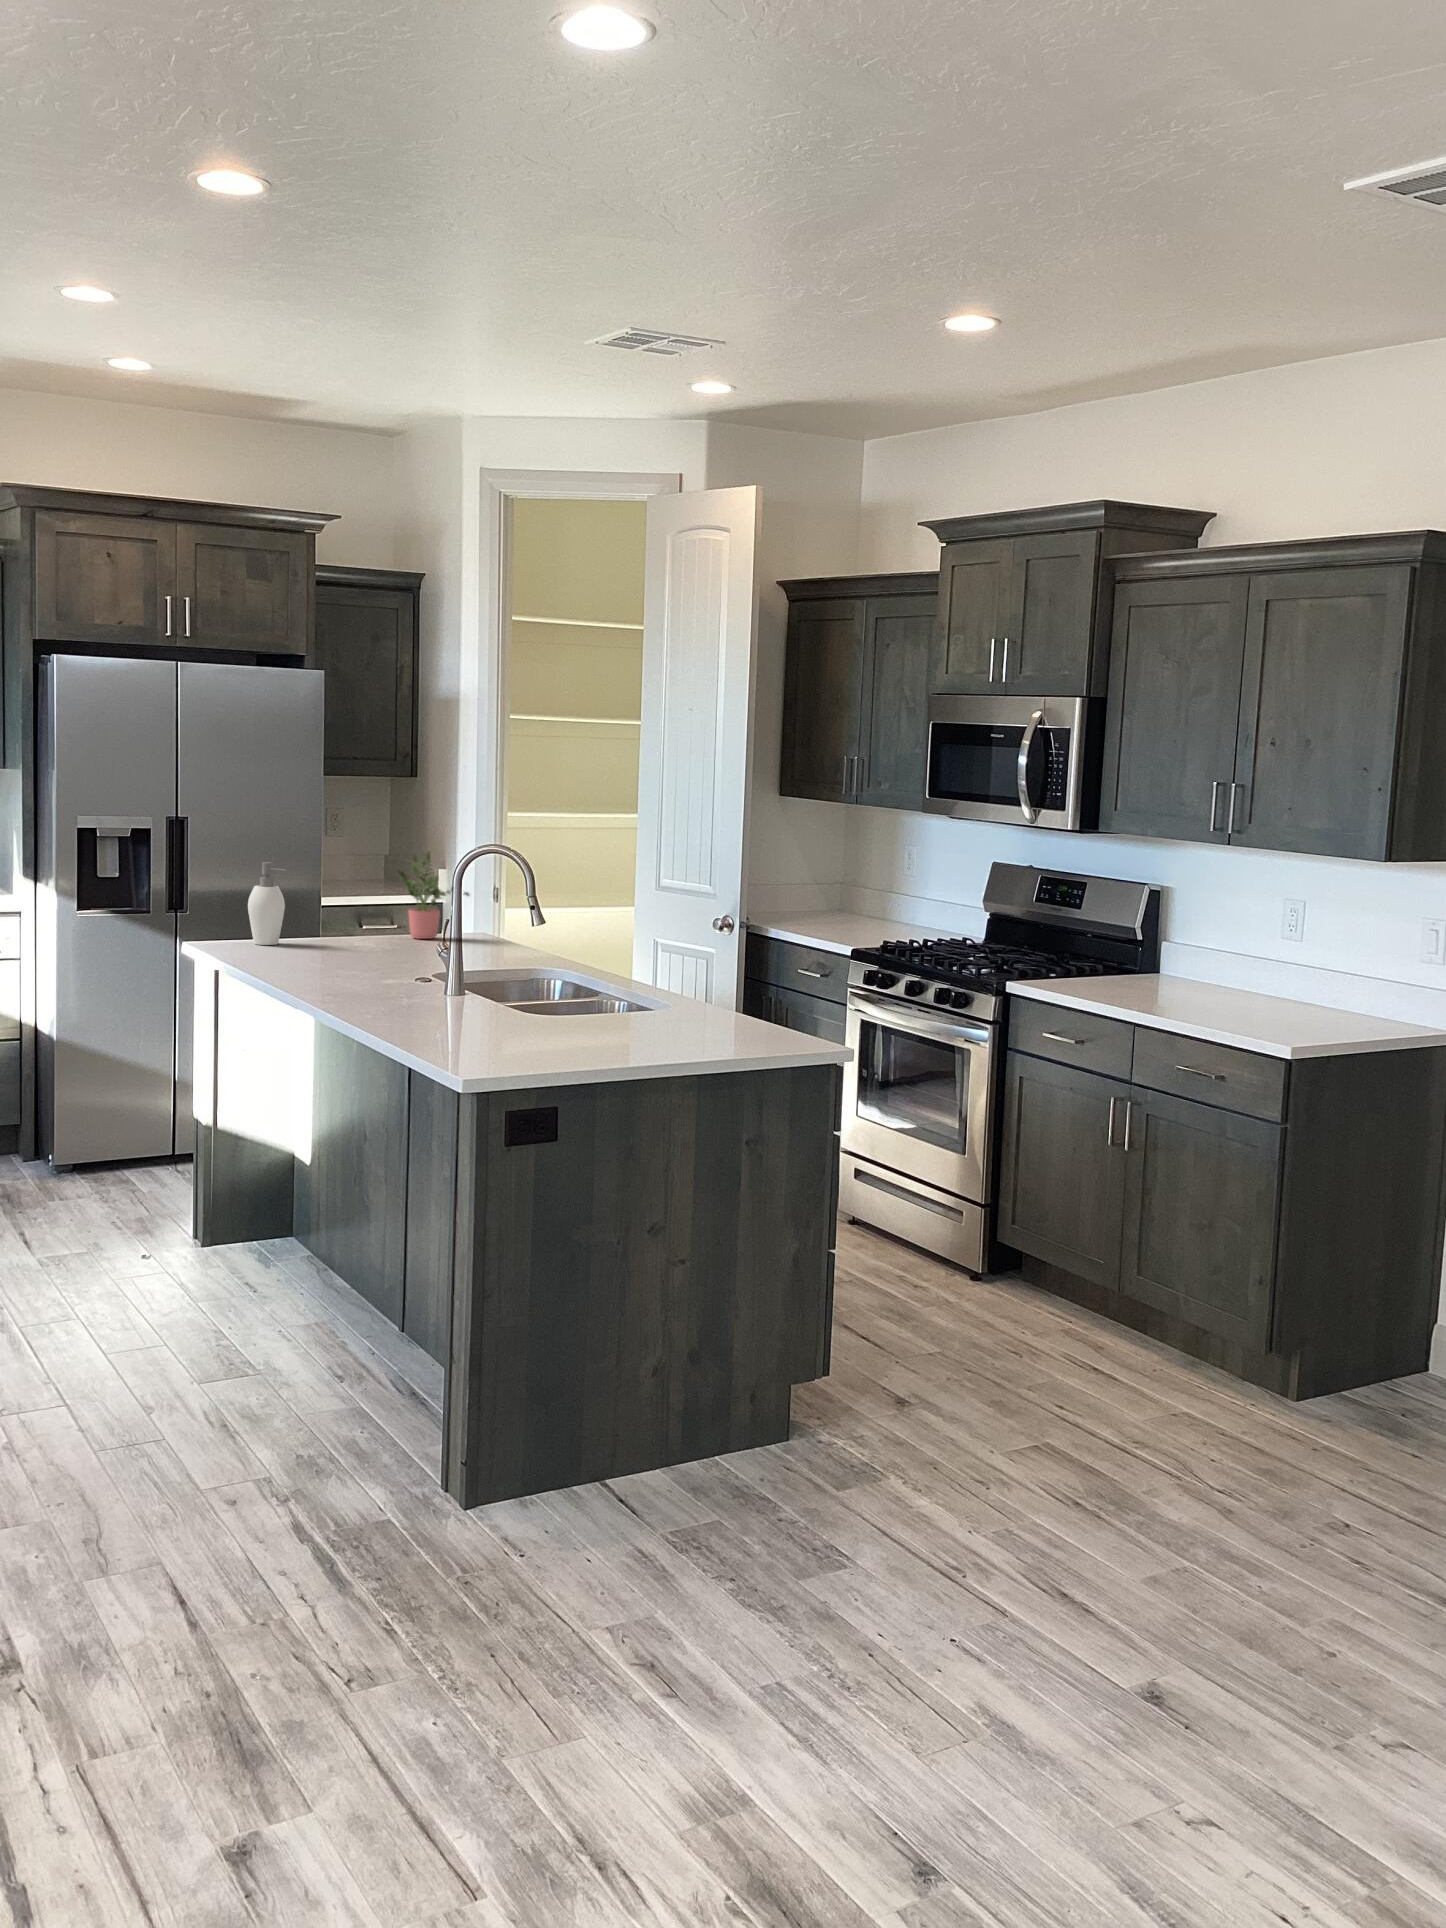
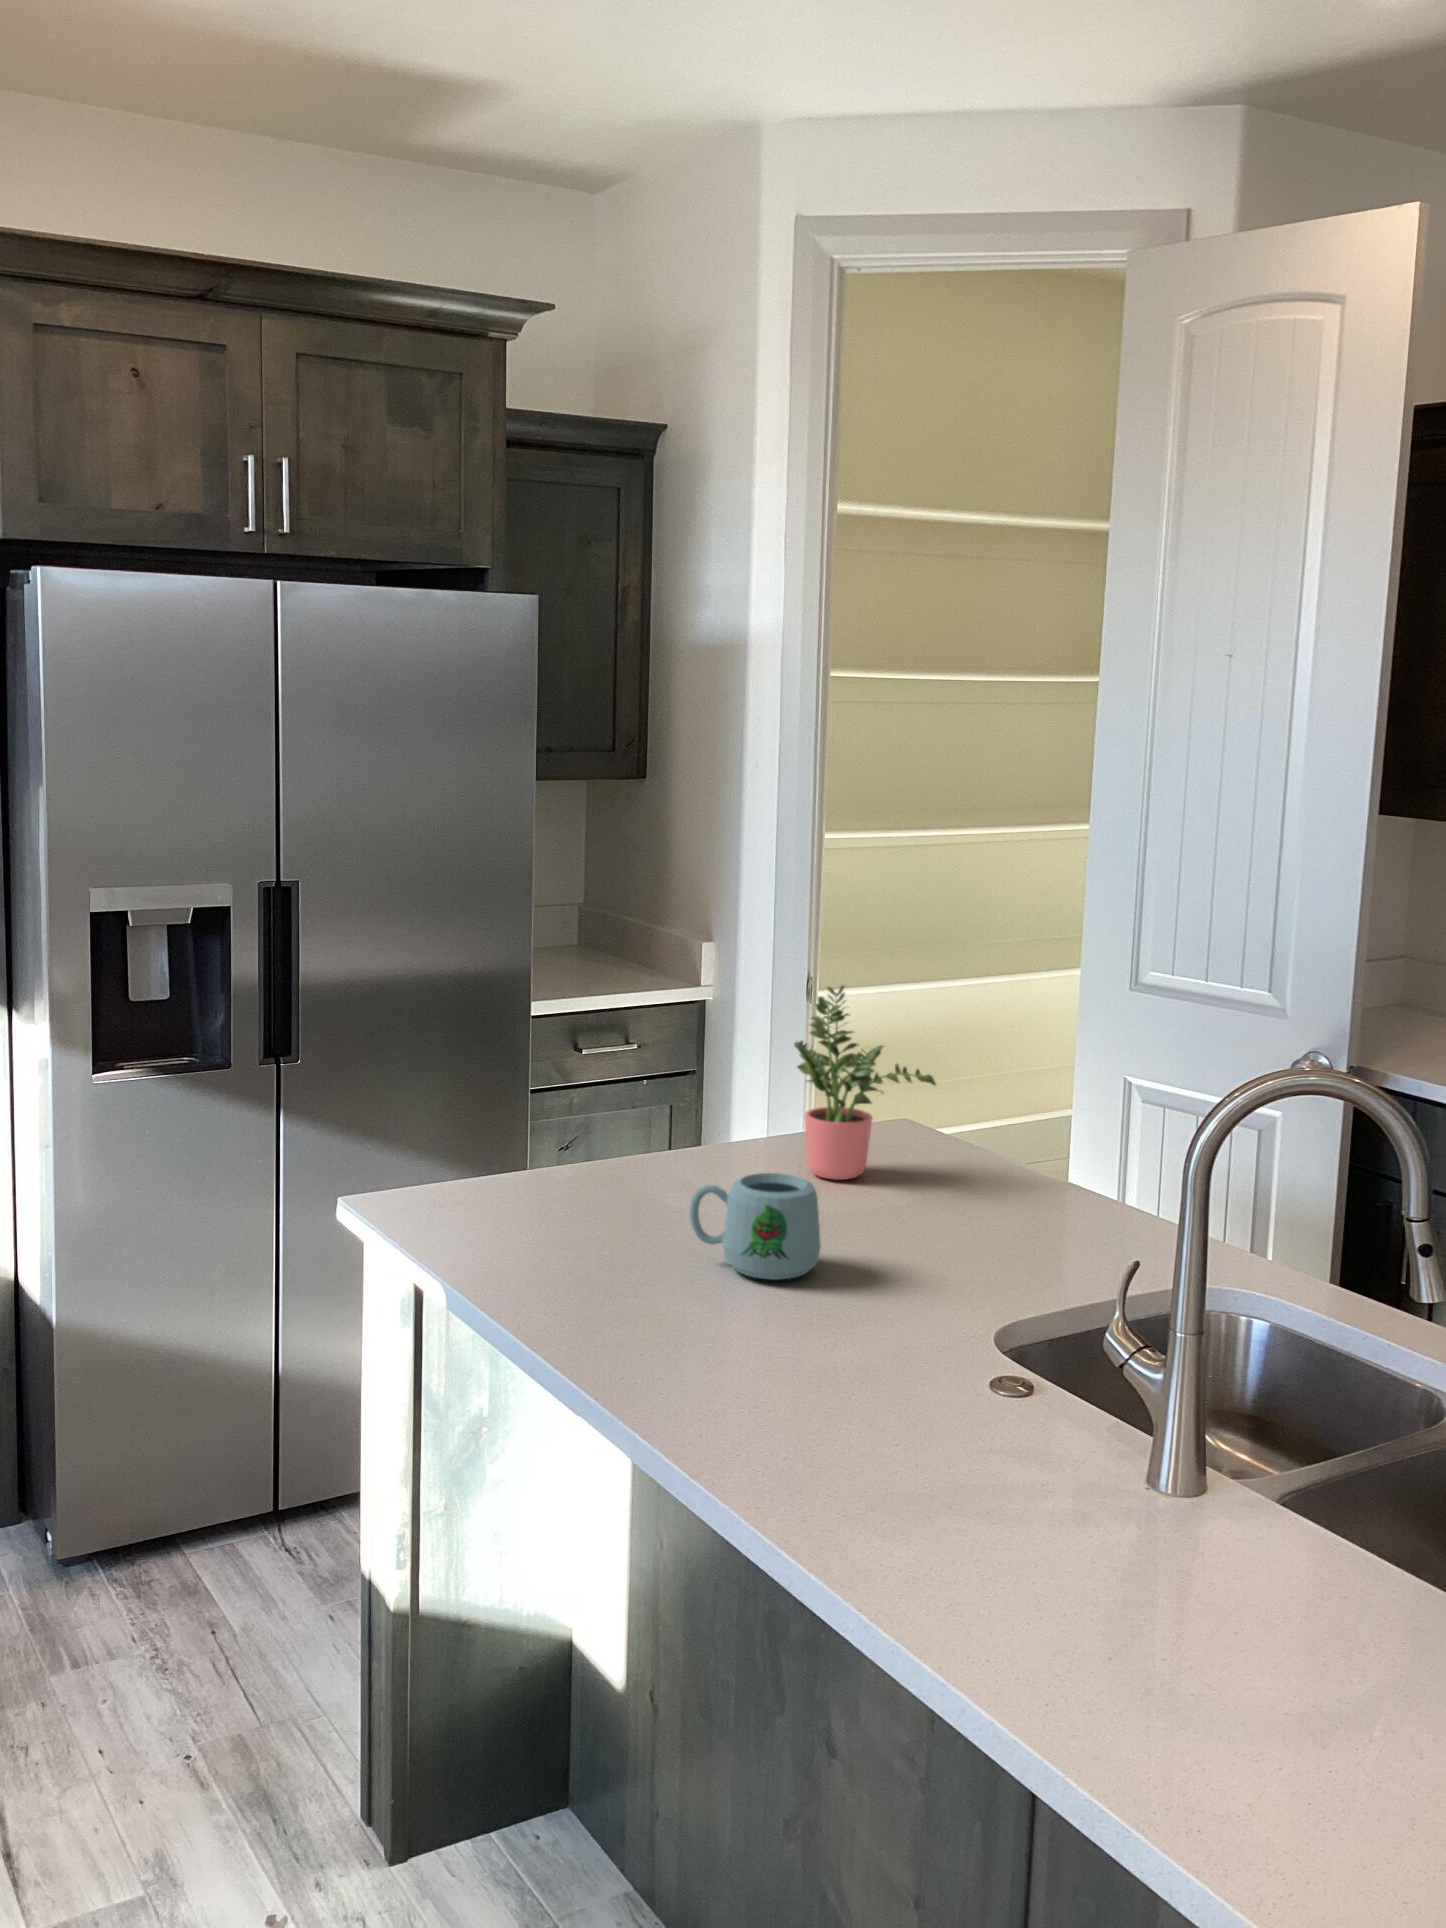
soap dispenser: present [248,862,286,945] -> none [494,1051,592,1248]
mug: none [329,913,383,953] -> present [690,1173,821,1280]

